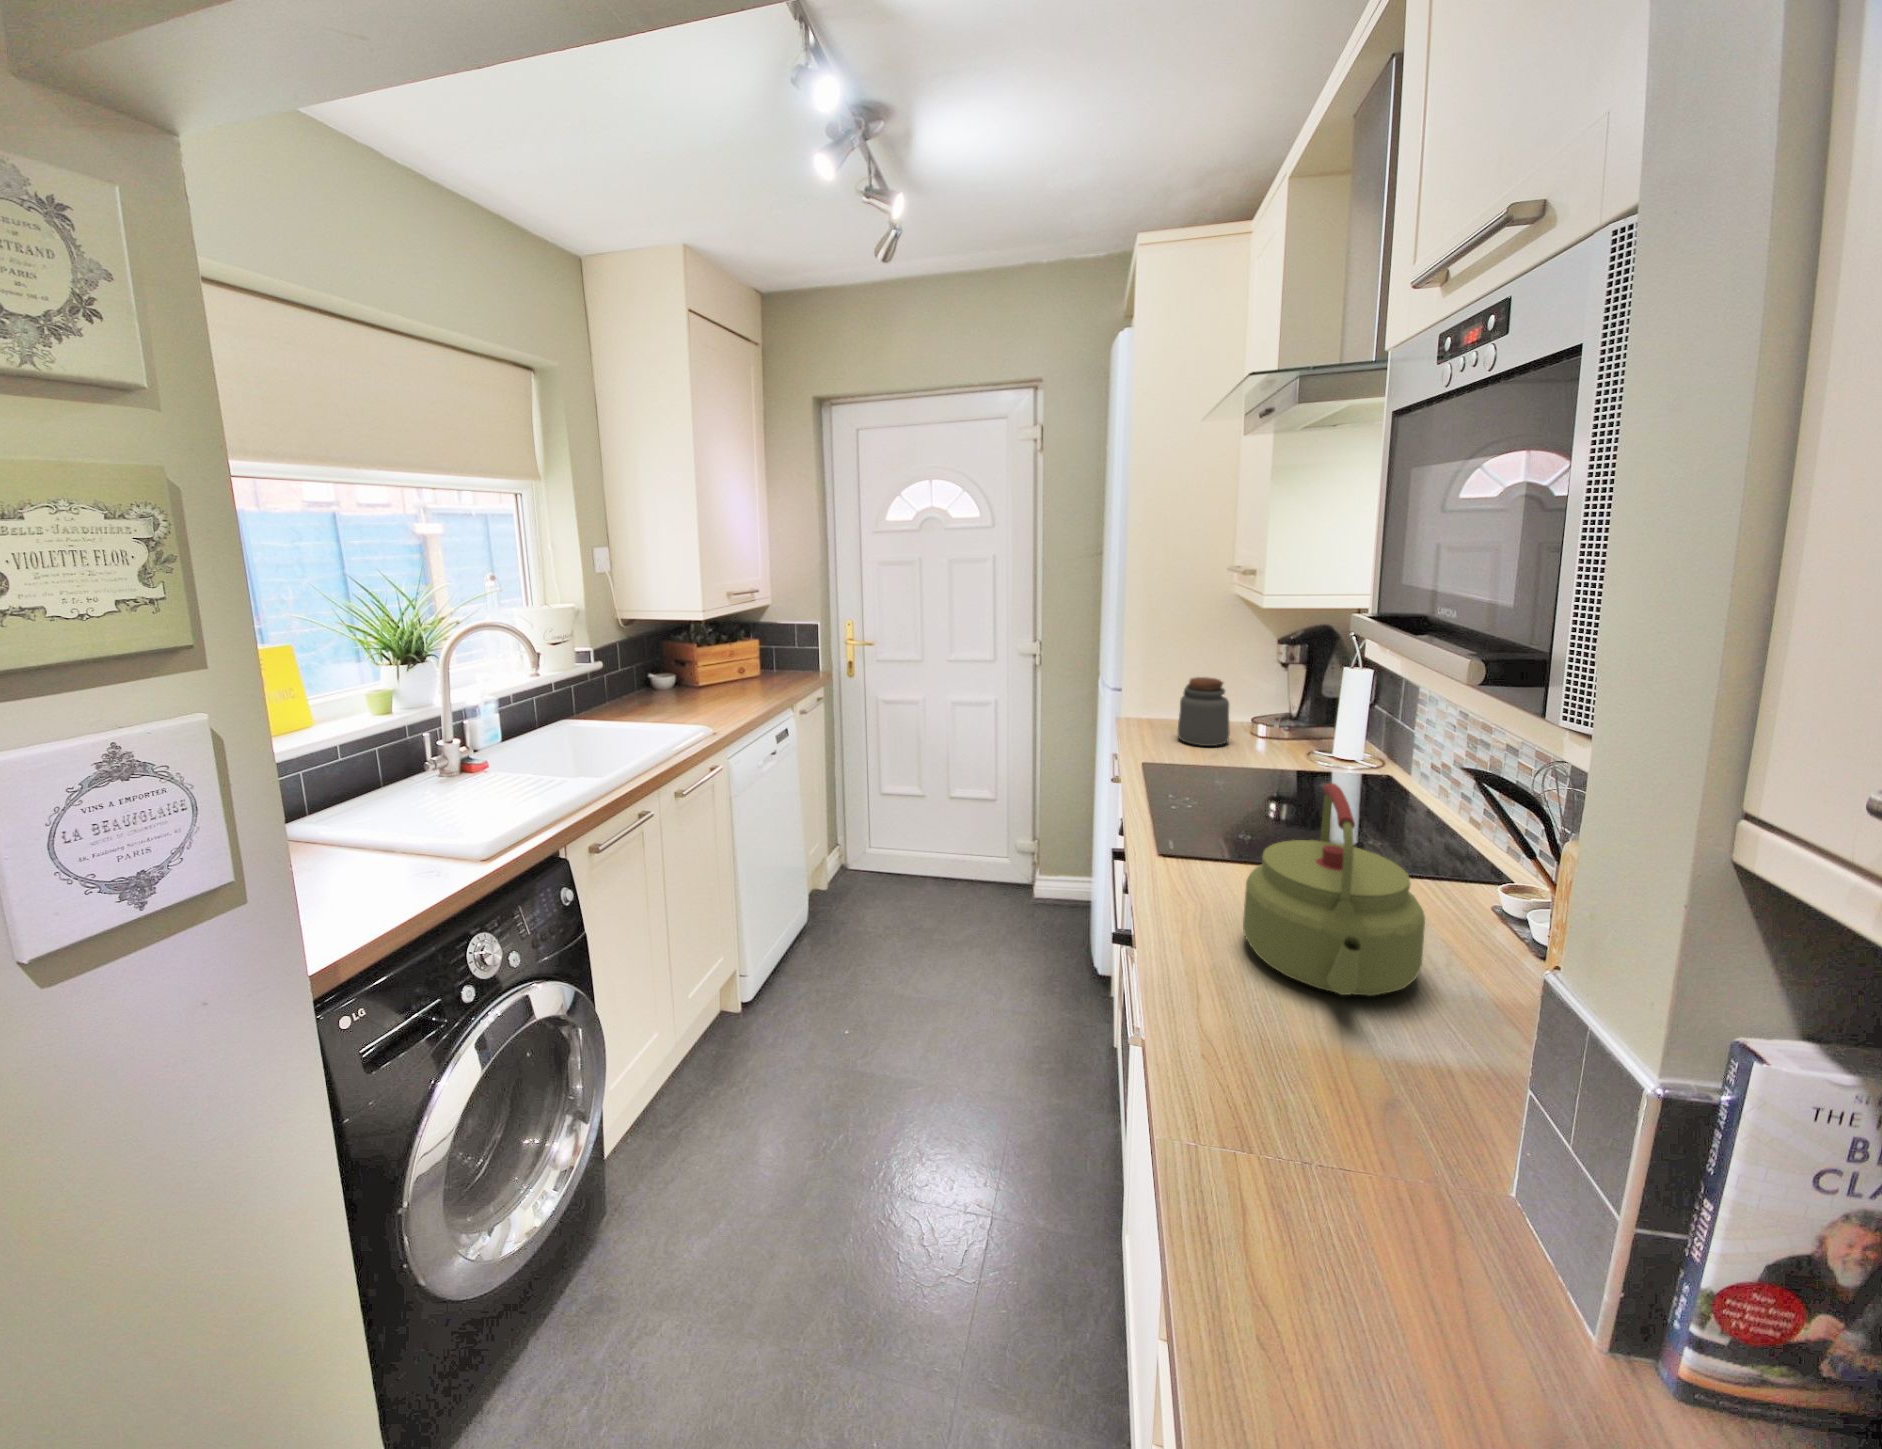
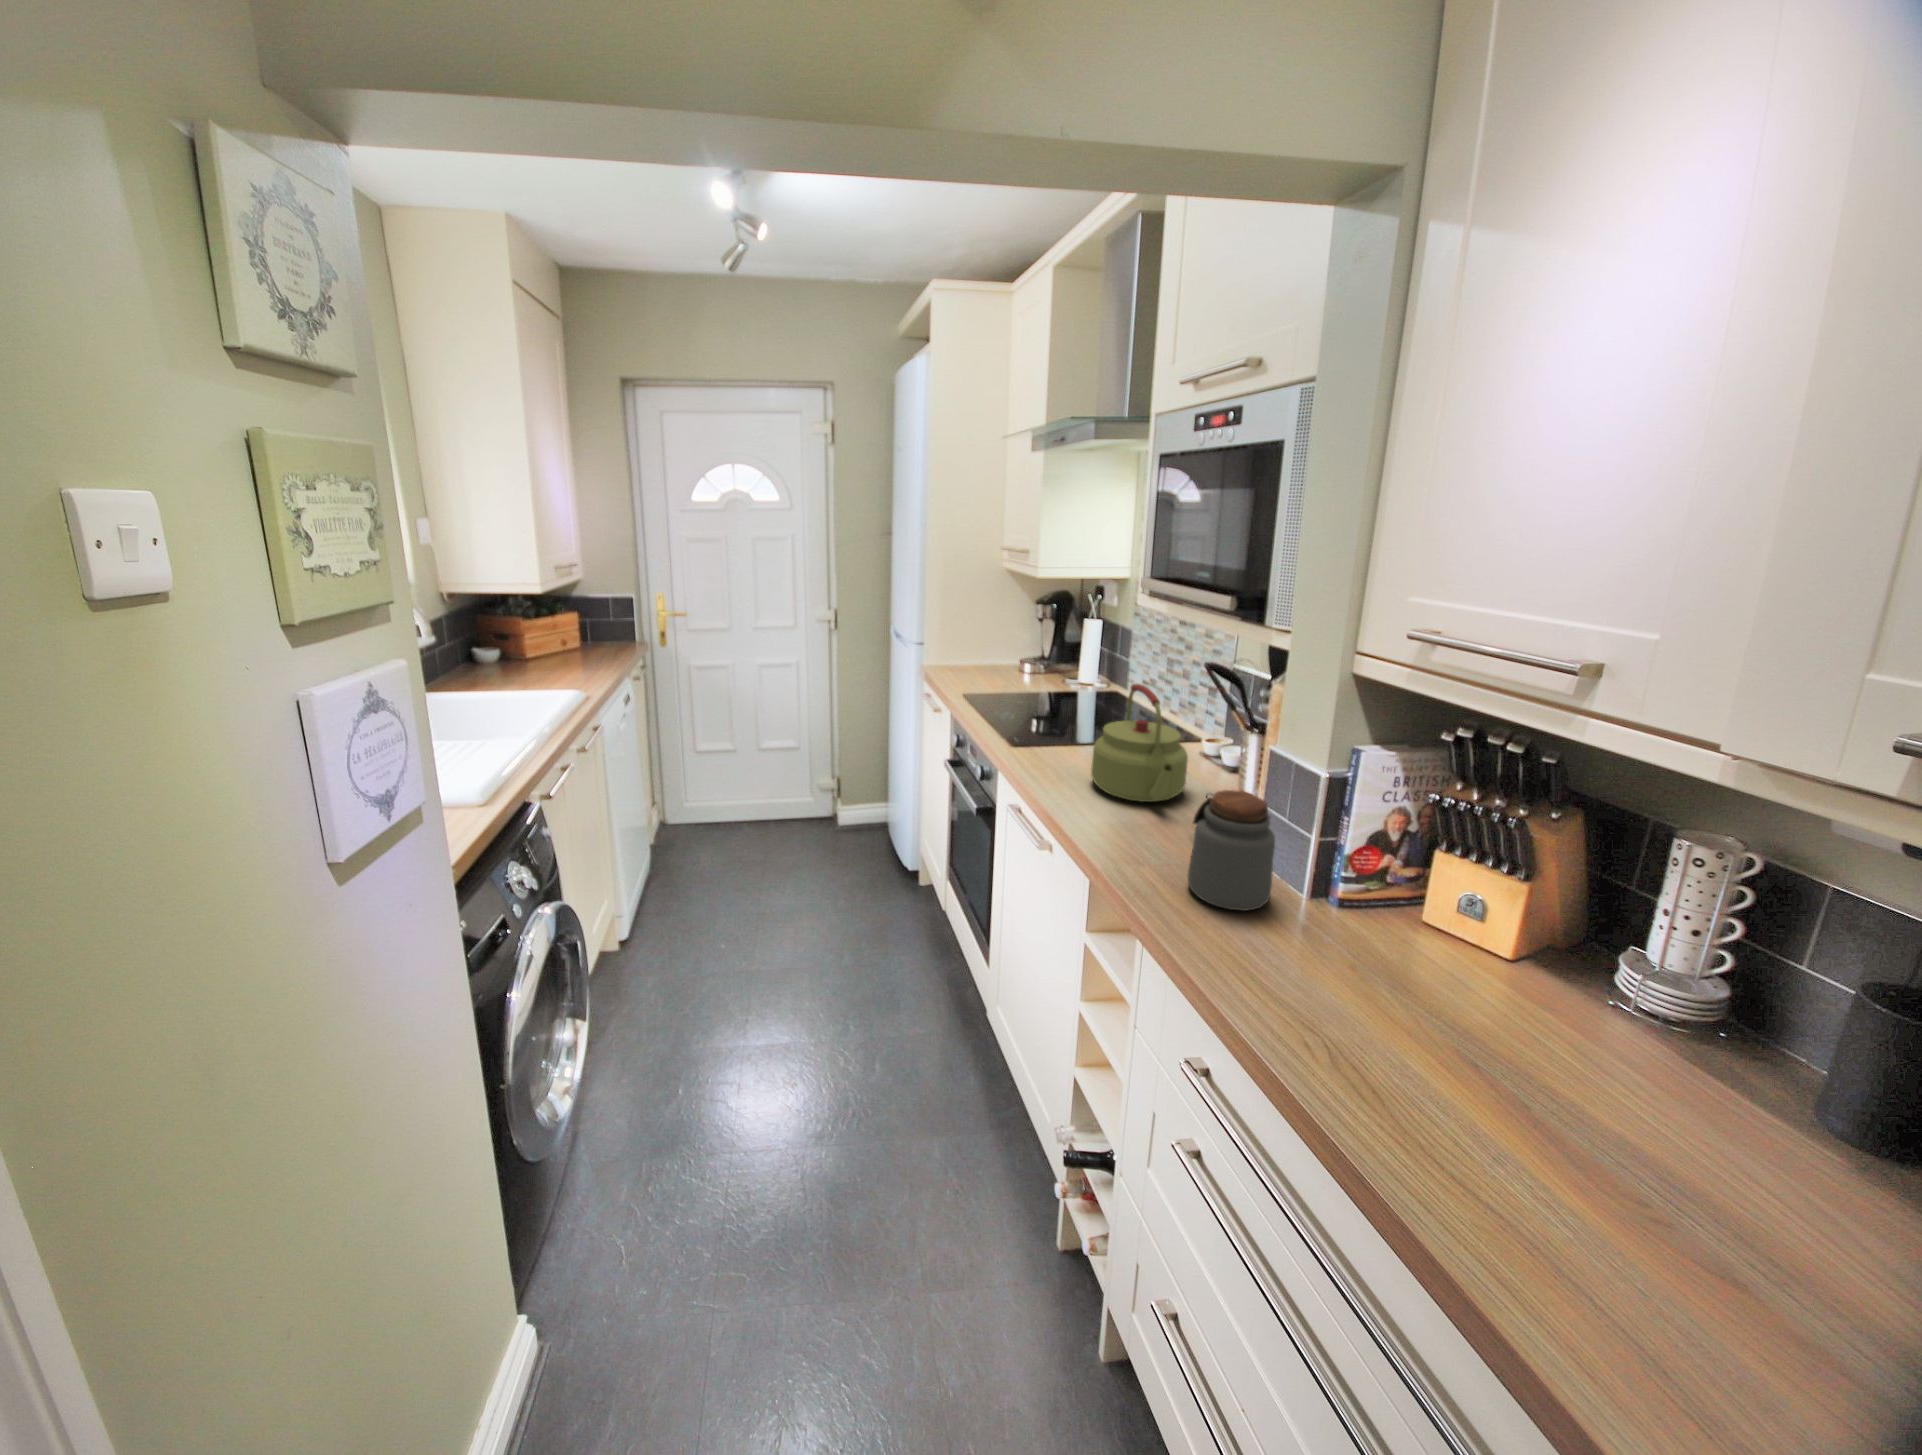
jar: present [1178,677,1230,746] -> present [1188,790,1275,911]

